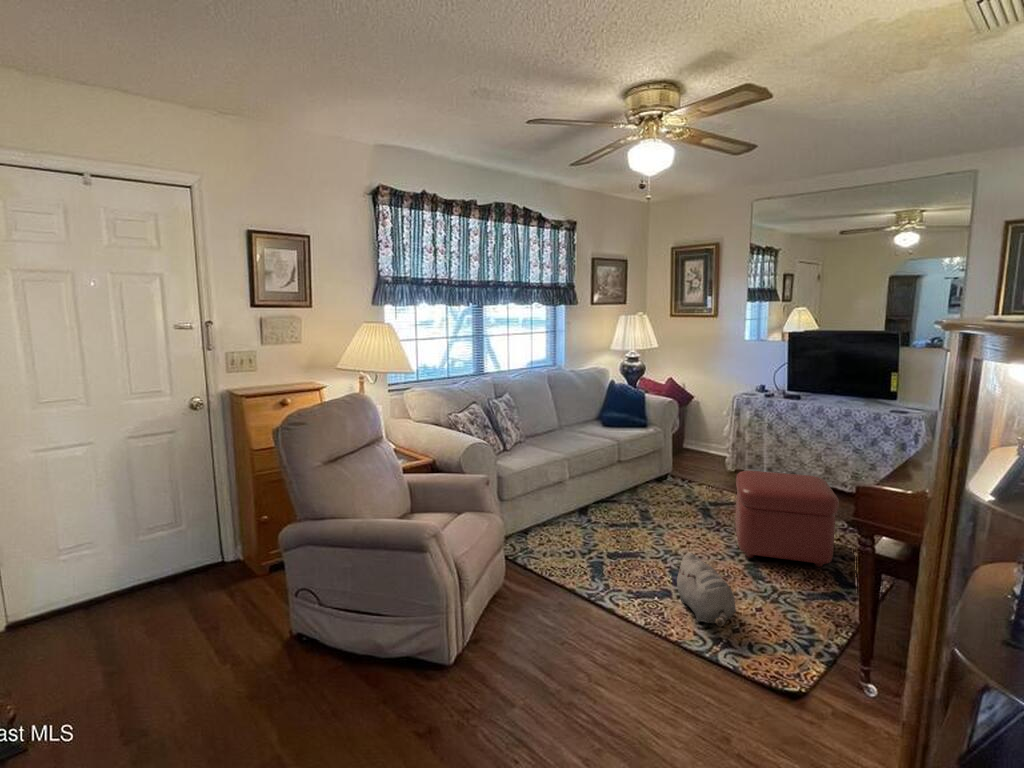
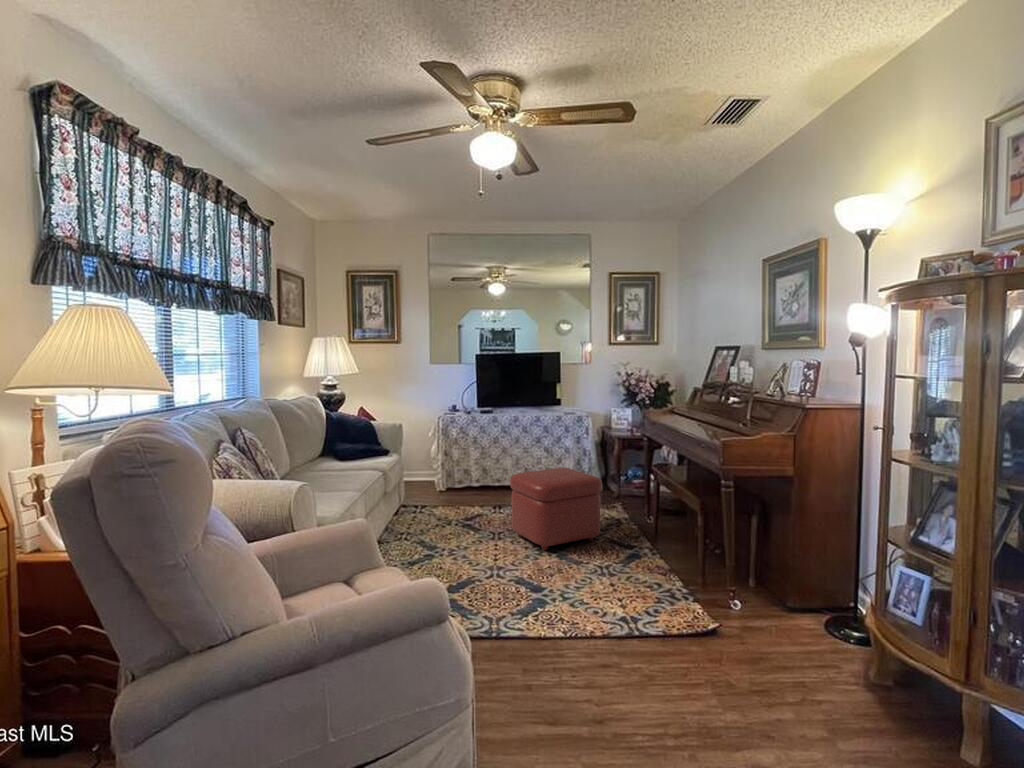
plush toy: present [675,553,736,627] -> none [533,551,615,611]

